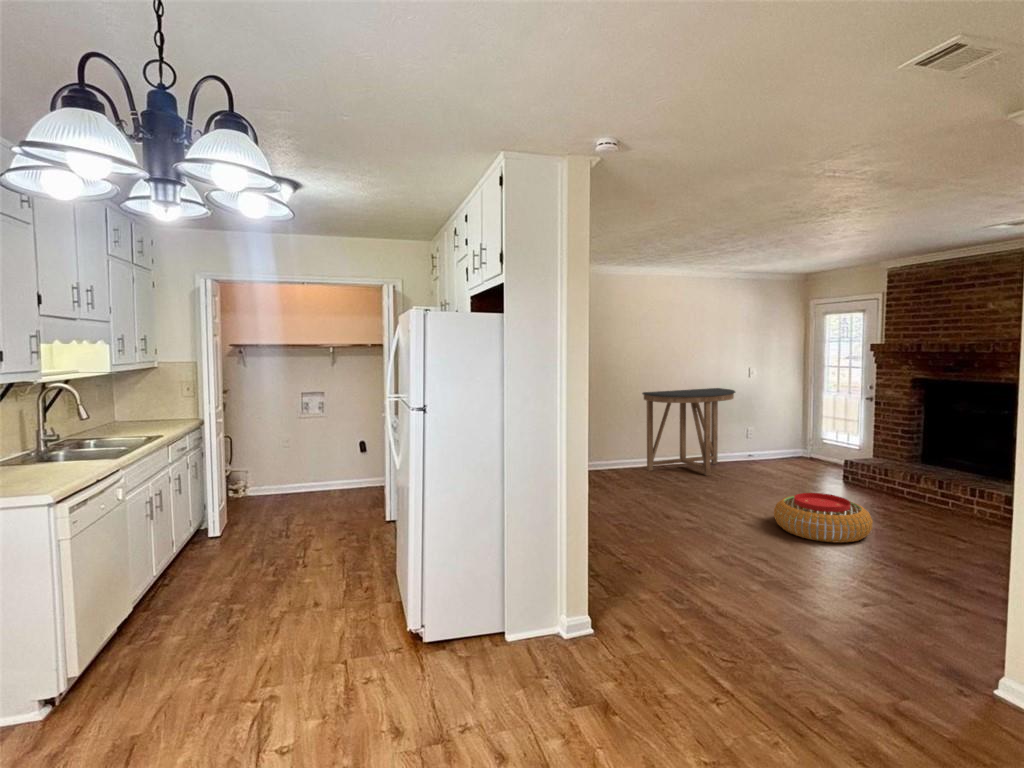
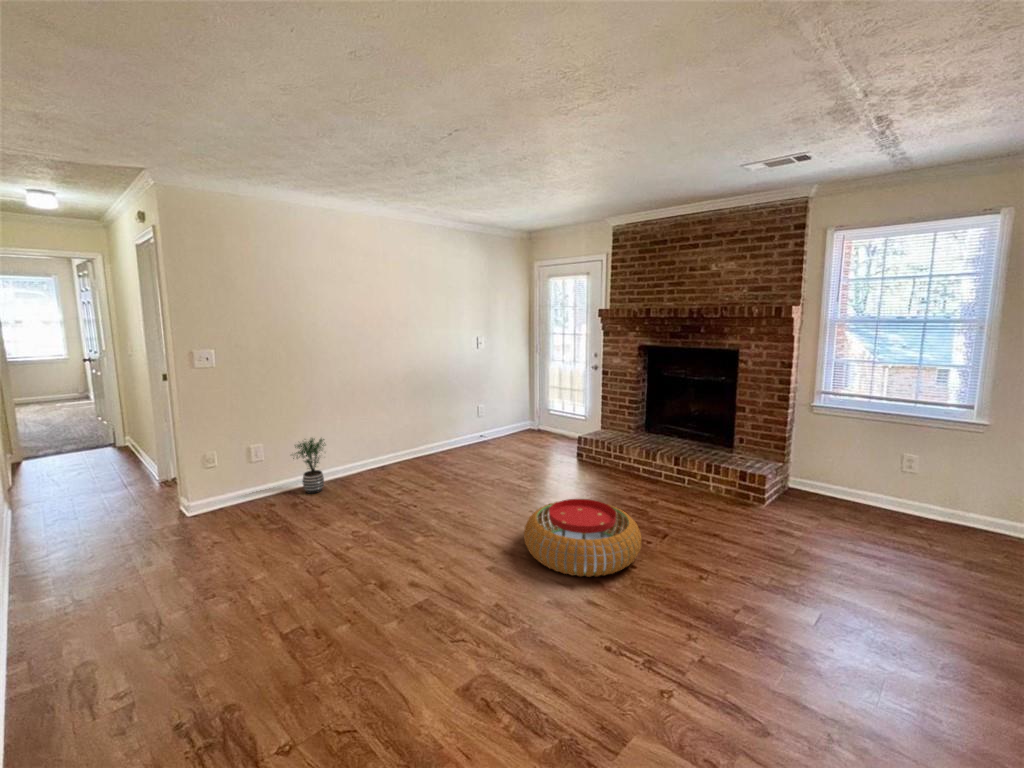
console table: present [642,388,735,476] -> none [347,360,464,473]
potted plant: none [603,438,629,478] -> present [293,438,325,493]

